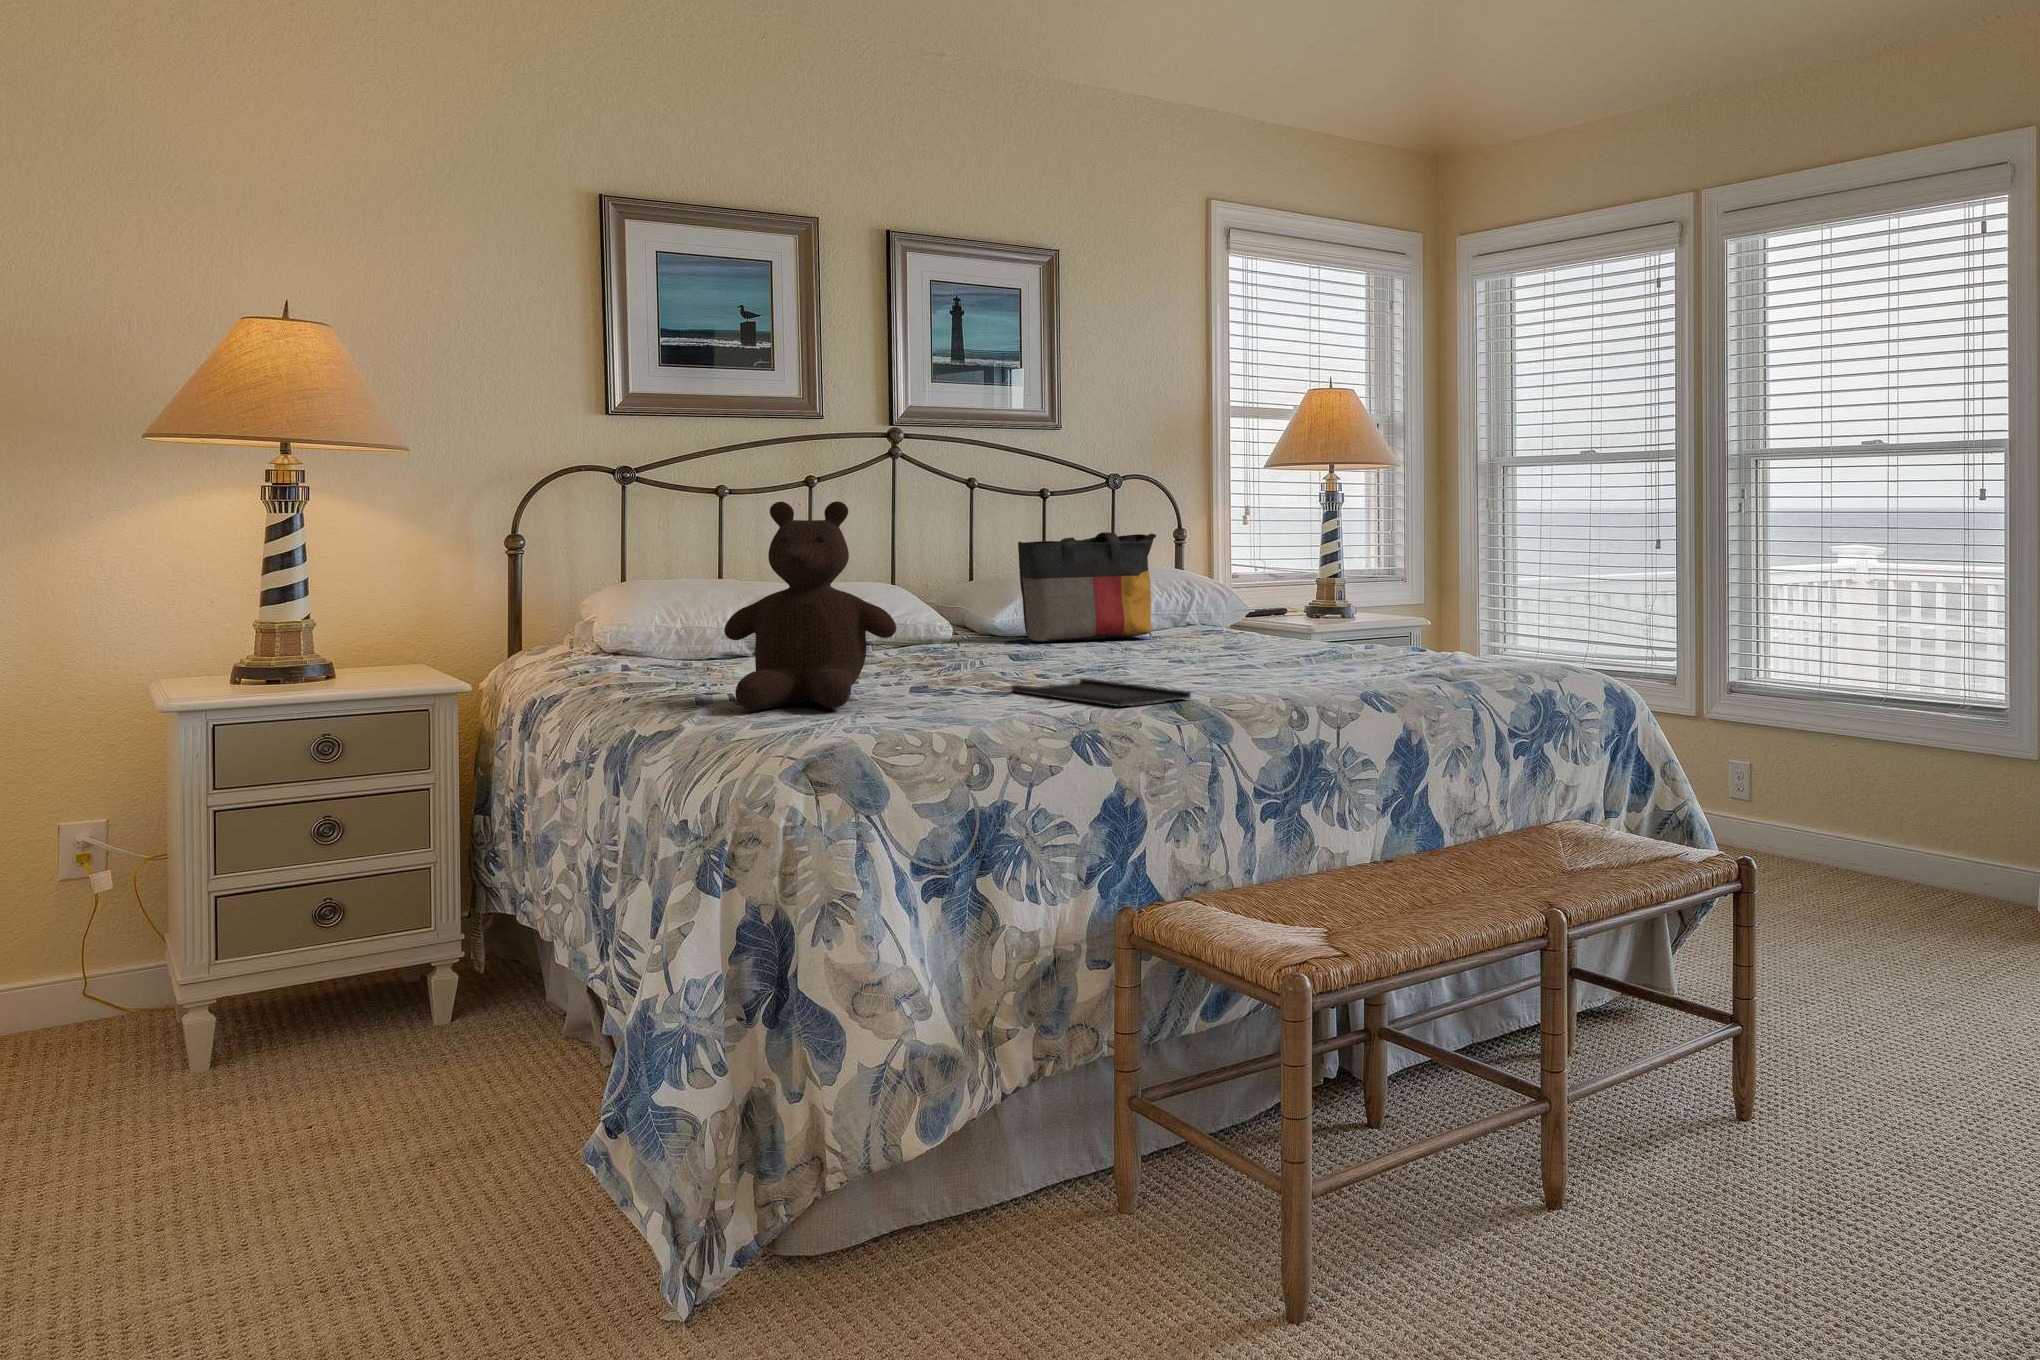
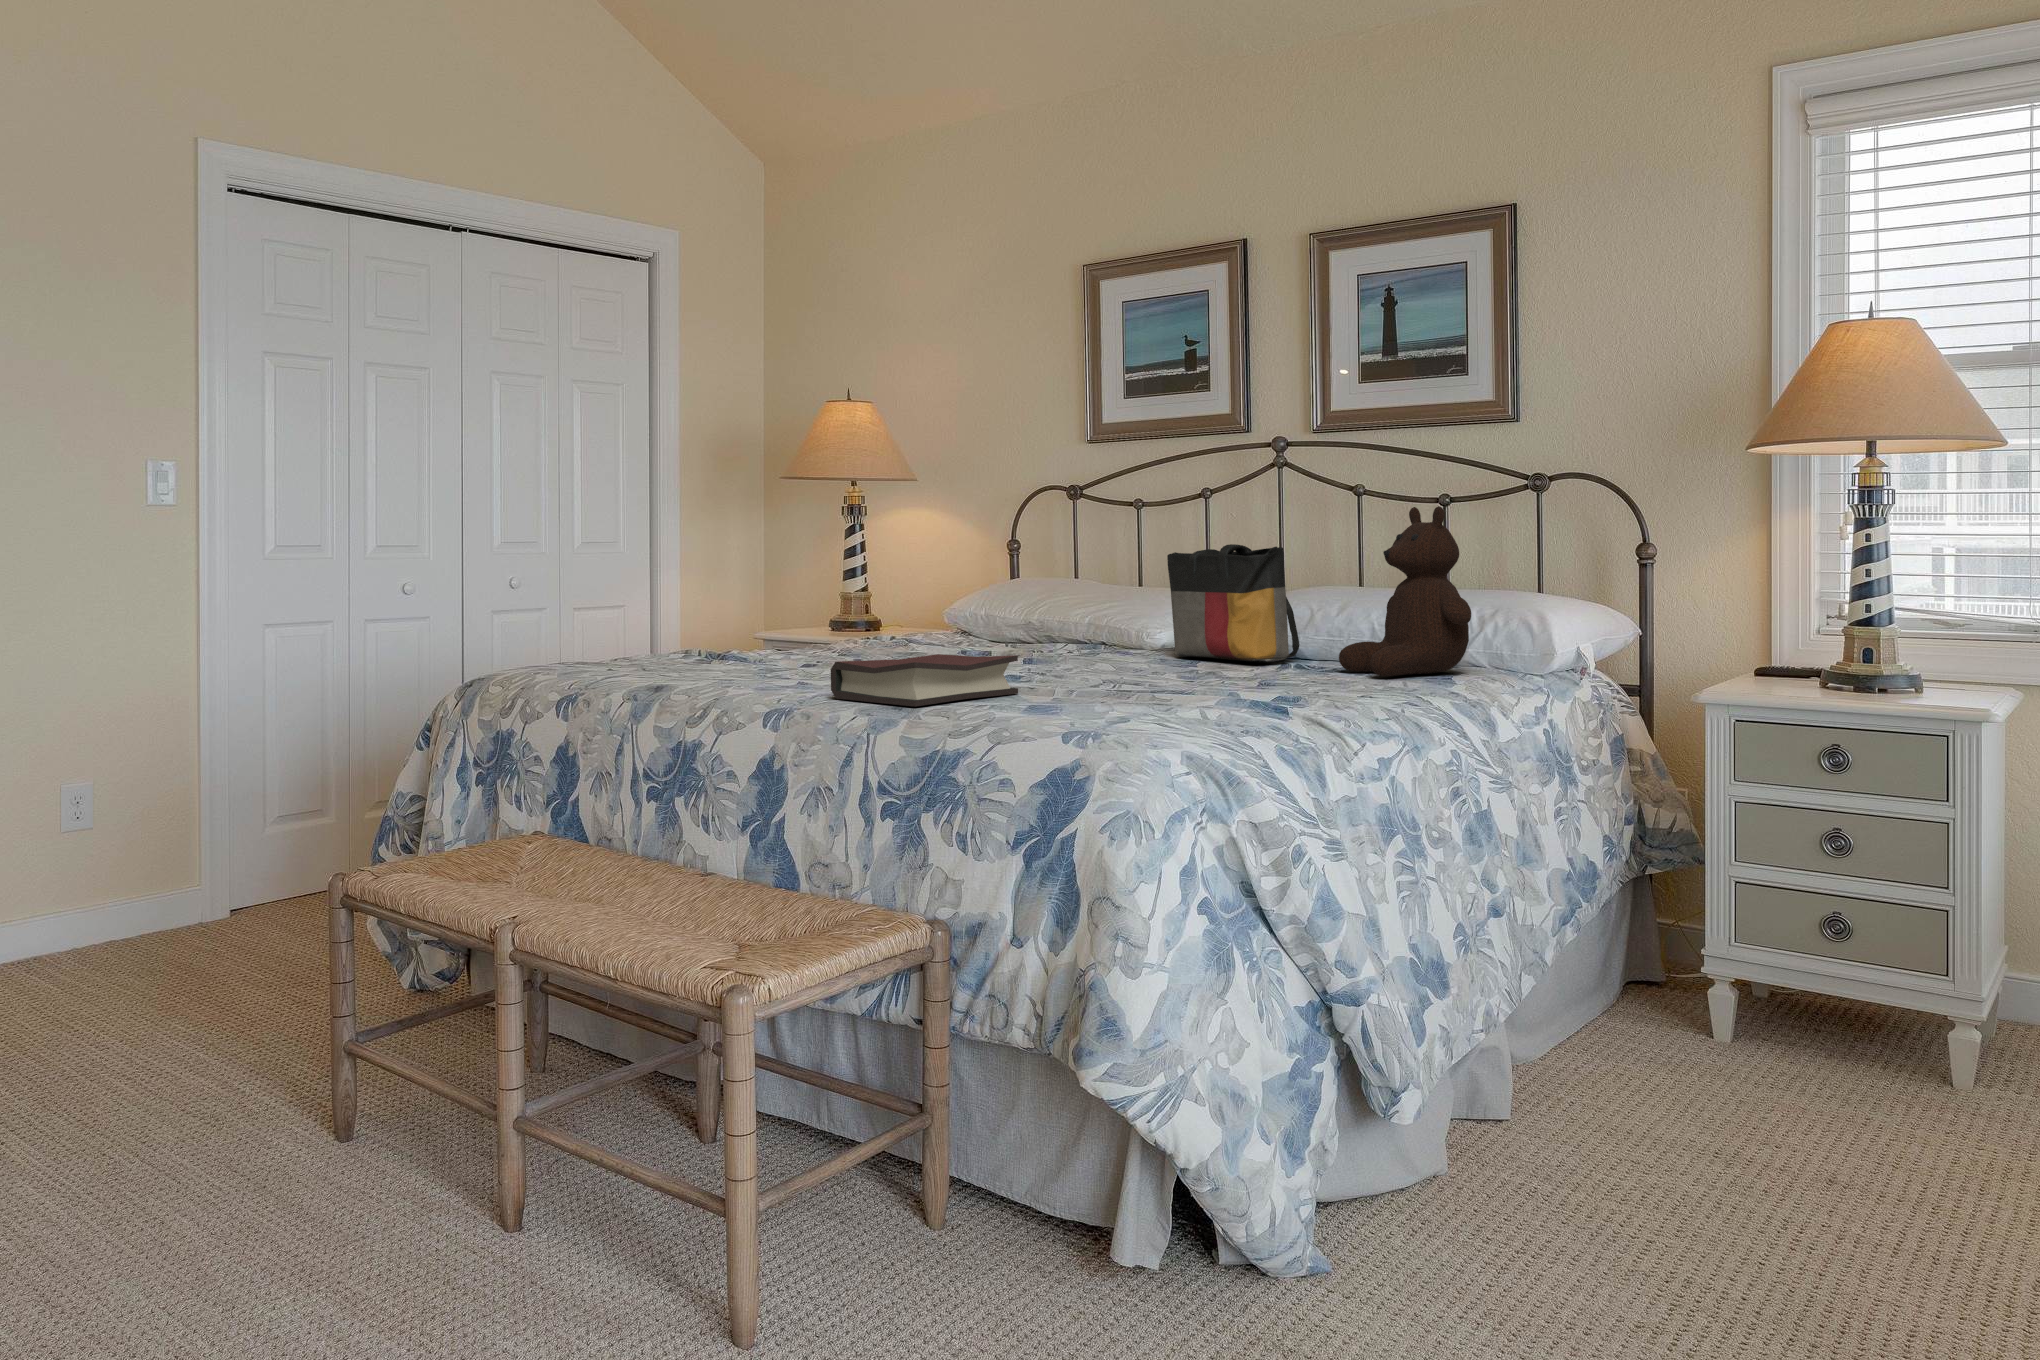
teddy bear: present [724,501,896,710] -> present [1339,506,1471,676]
hardback book: none [1212,630,1385,683] -> present [831,654,1018,707]
tray: present [1011,678,1191,707] -> none [660,669,822,691]

